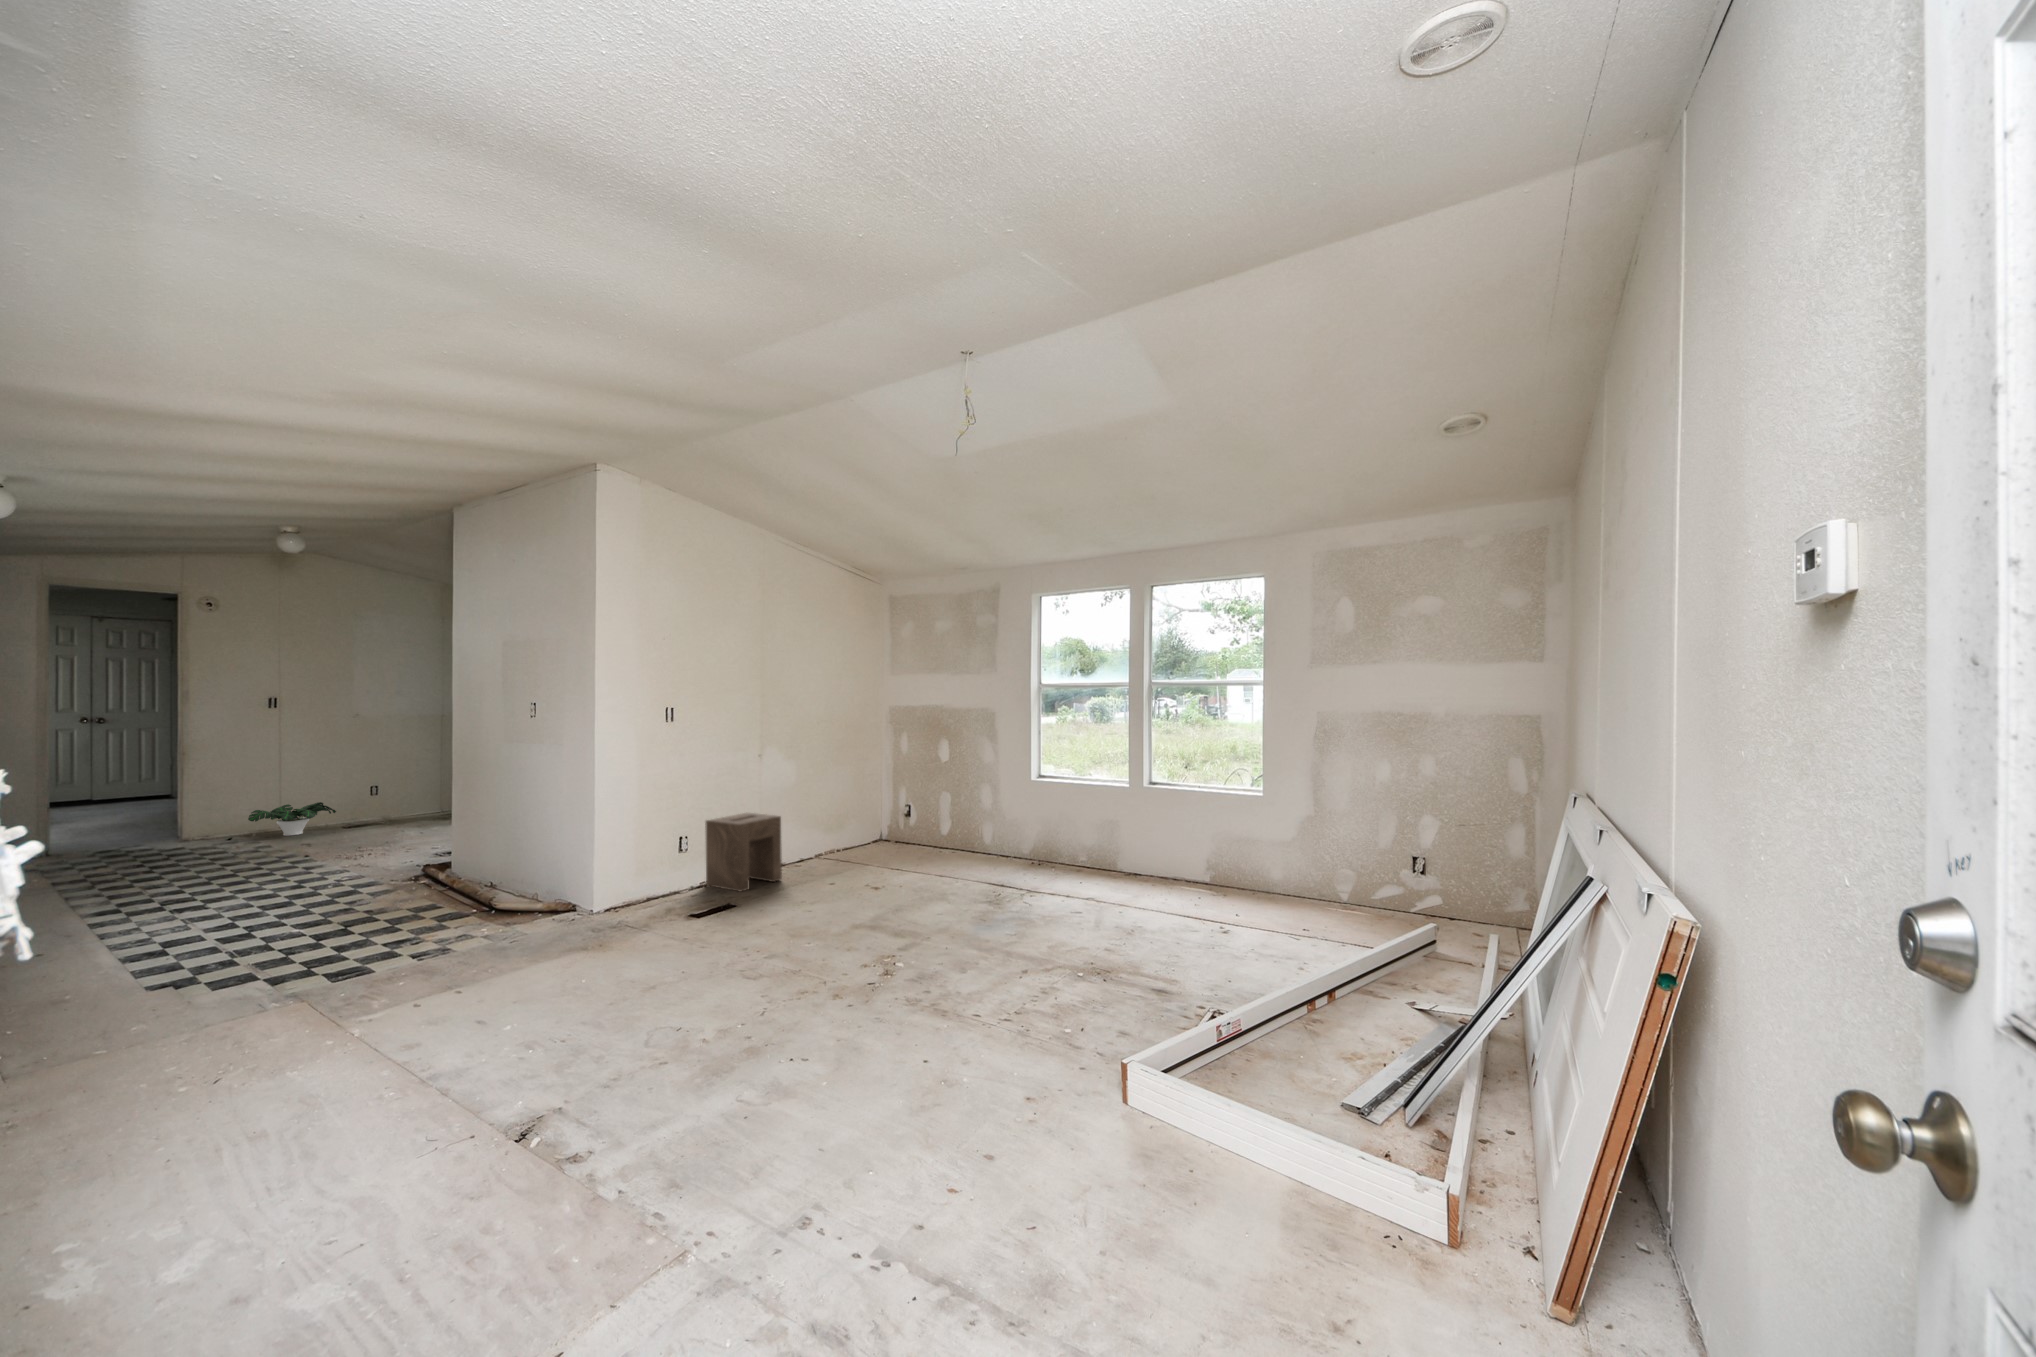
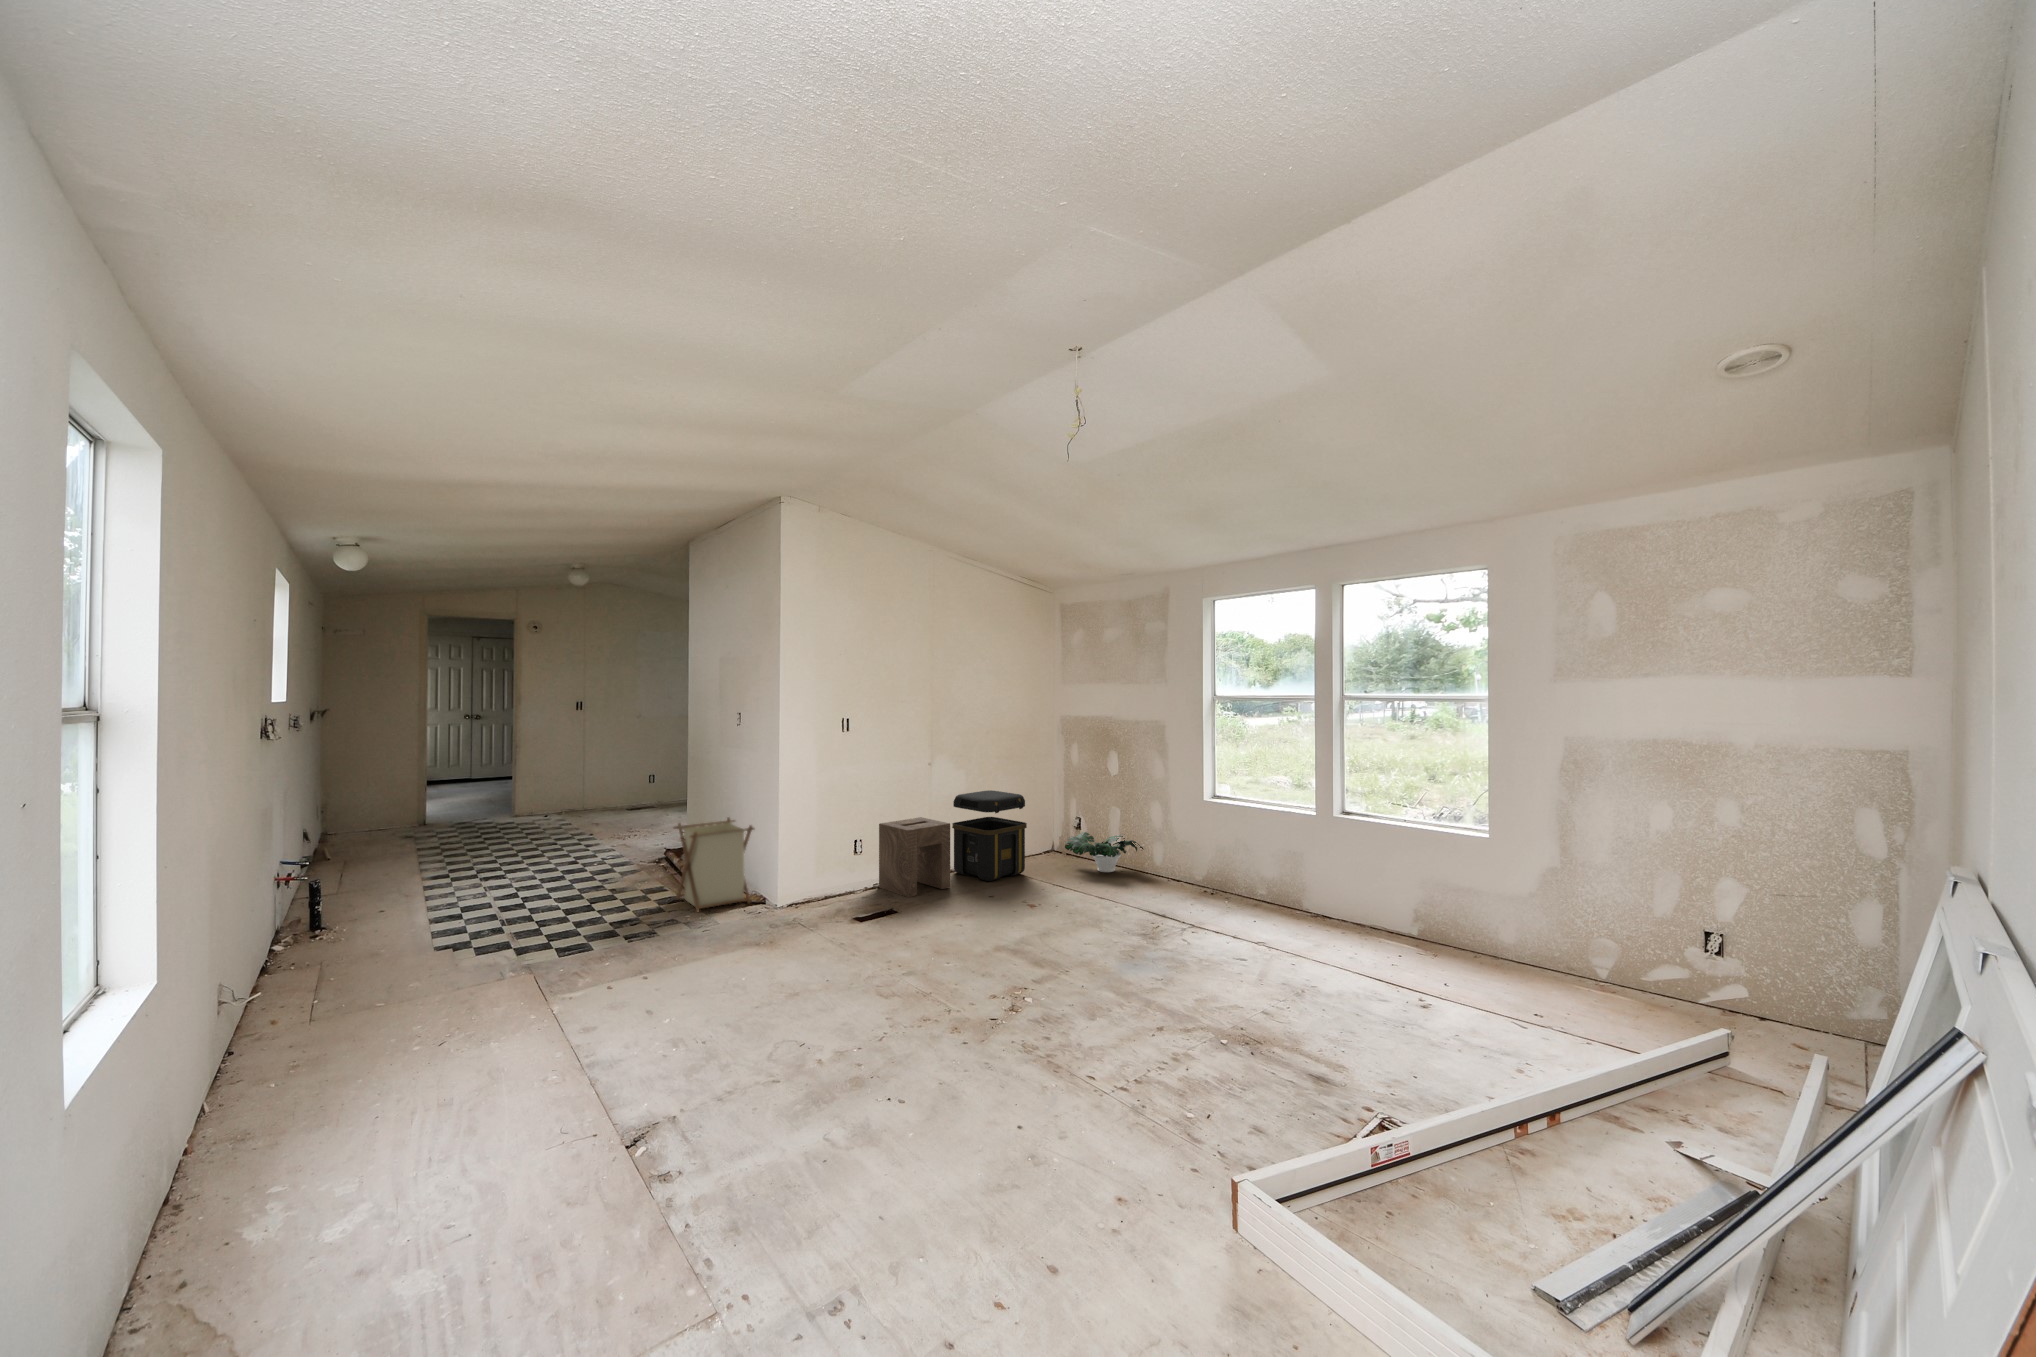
toolbox: none [778,784,854,871] -> present [952,790,1027,881]
potted plant: present [248,802,336,836] -> present [1065,832,1143,872]
laundry basket: none [472,822,572,925] -> present [674,818,754,912]

